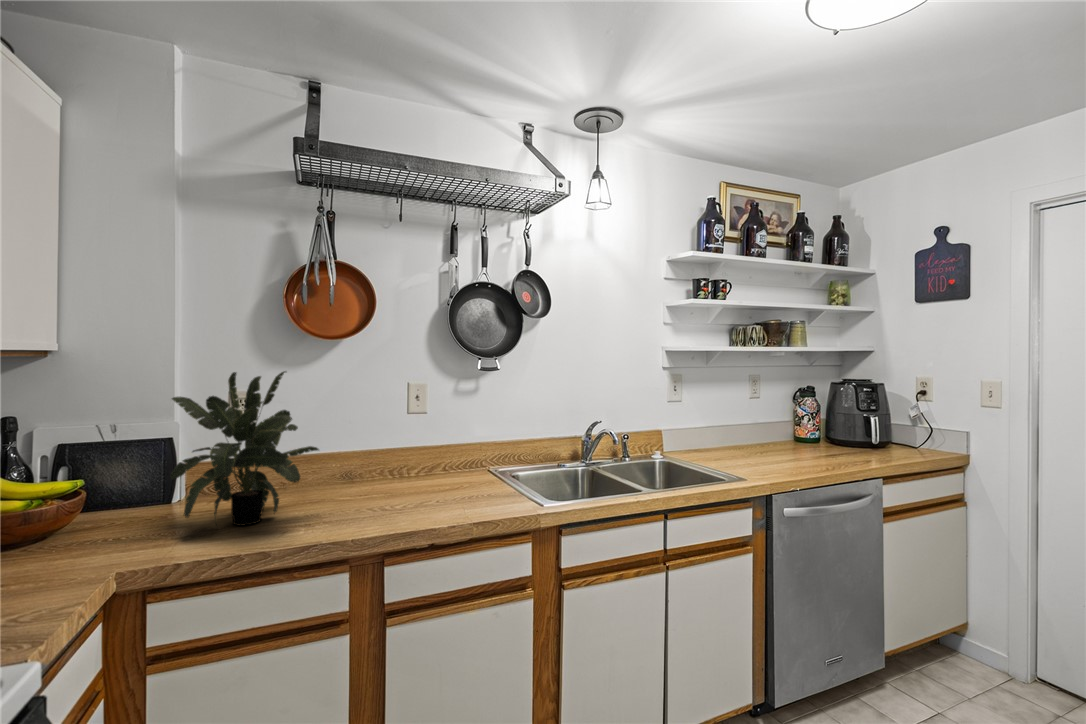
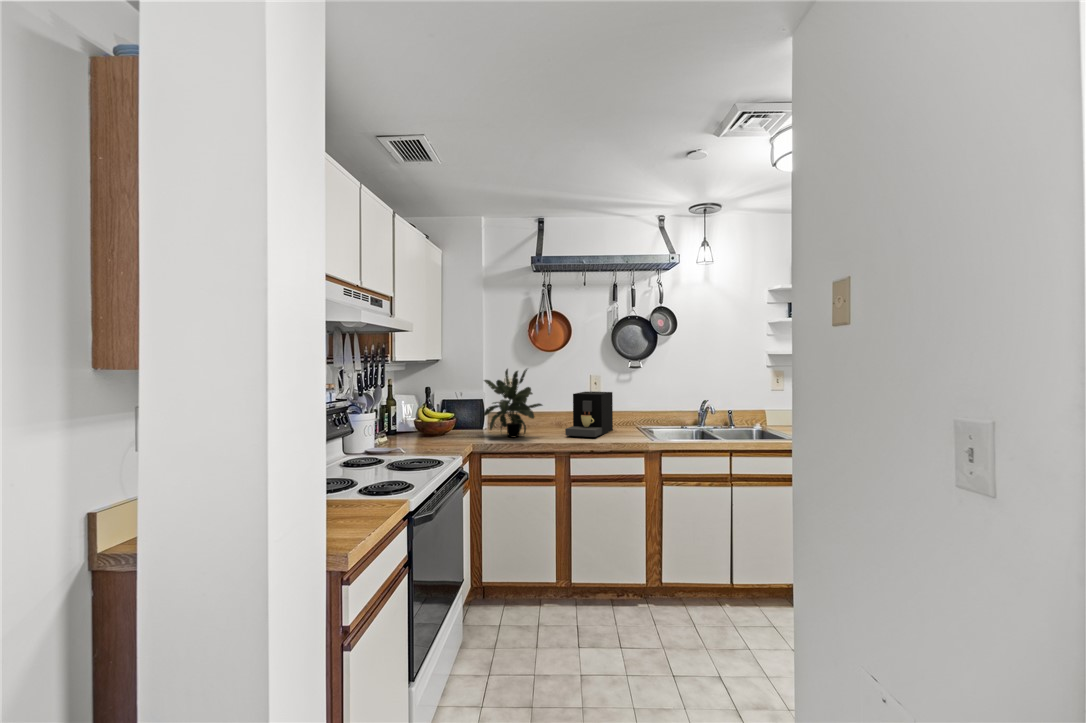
coffee maker: none [369,414,451,509] -> present [565,392,613,437]

